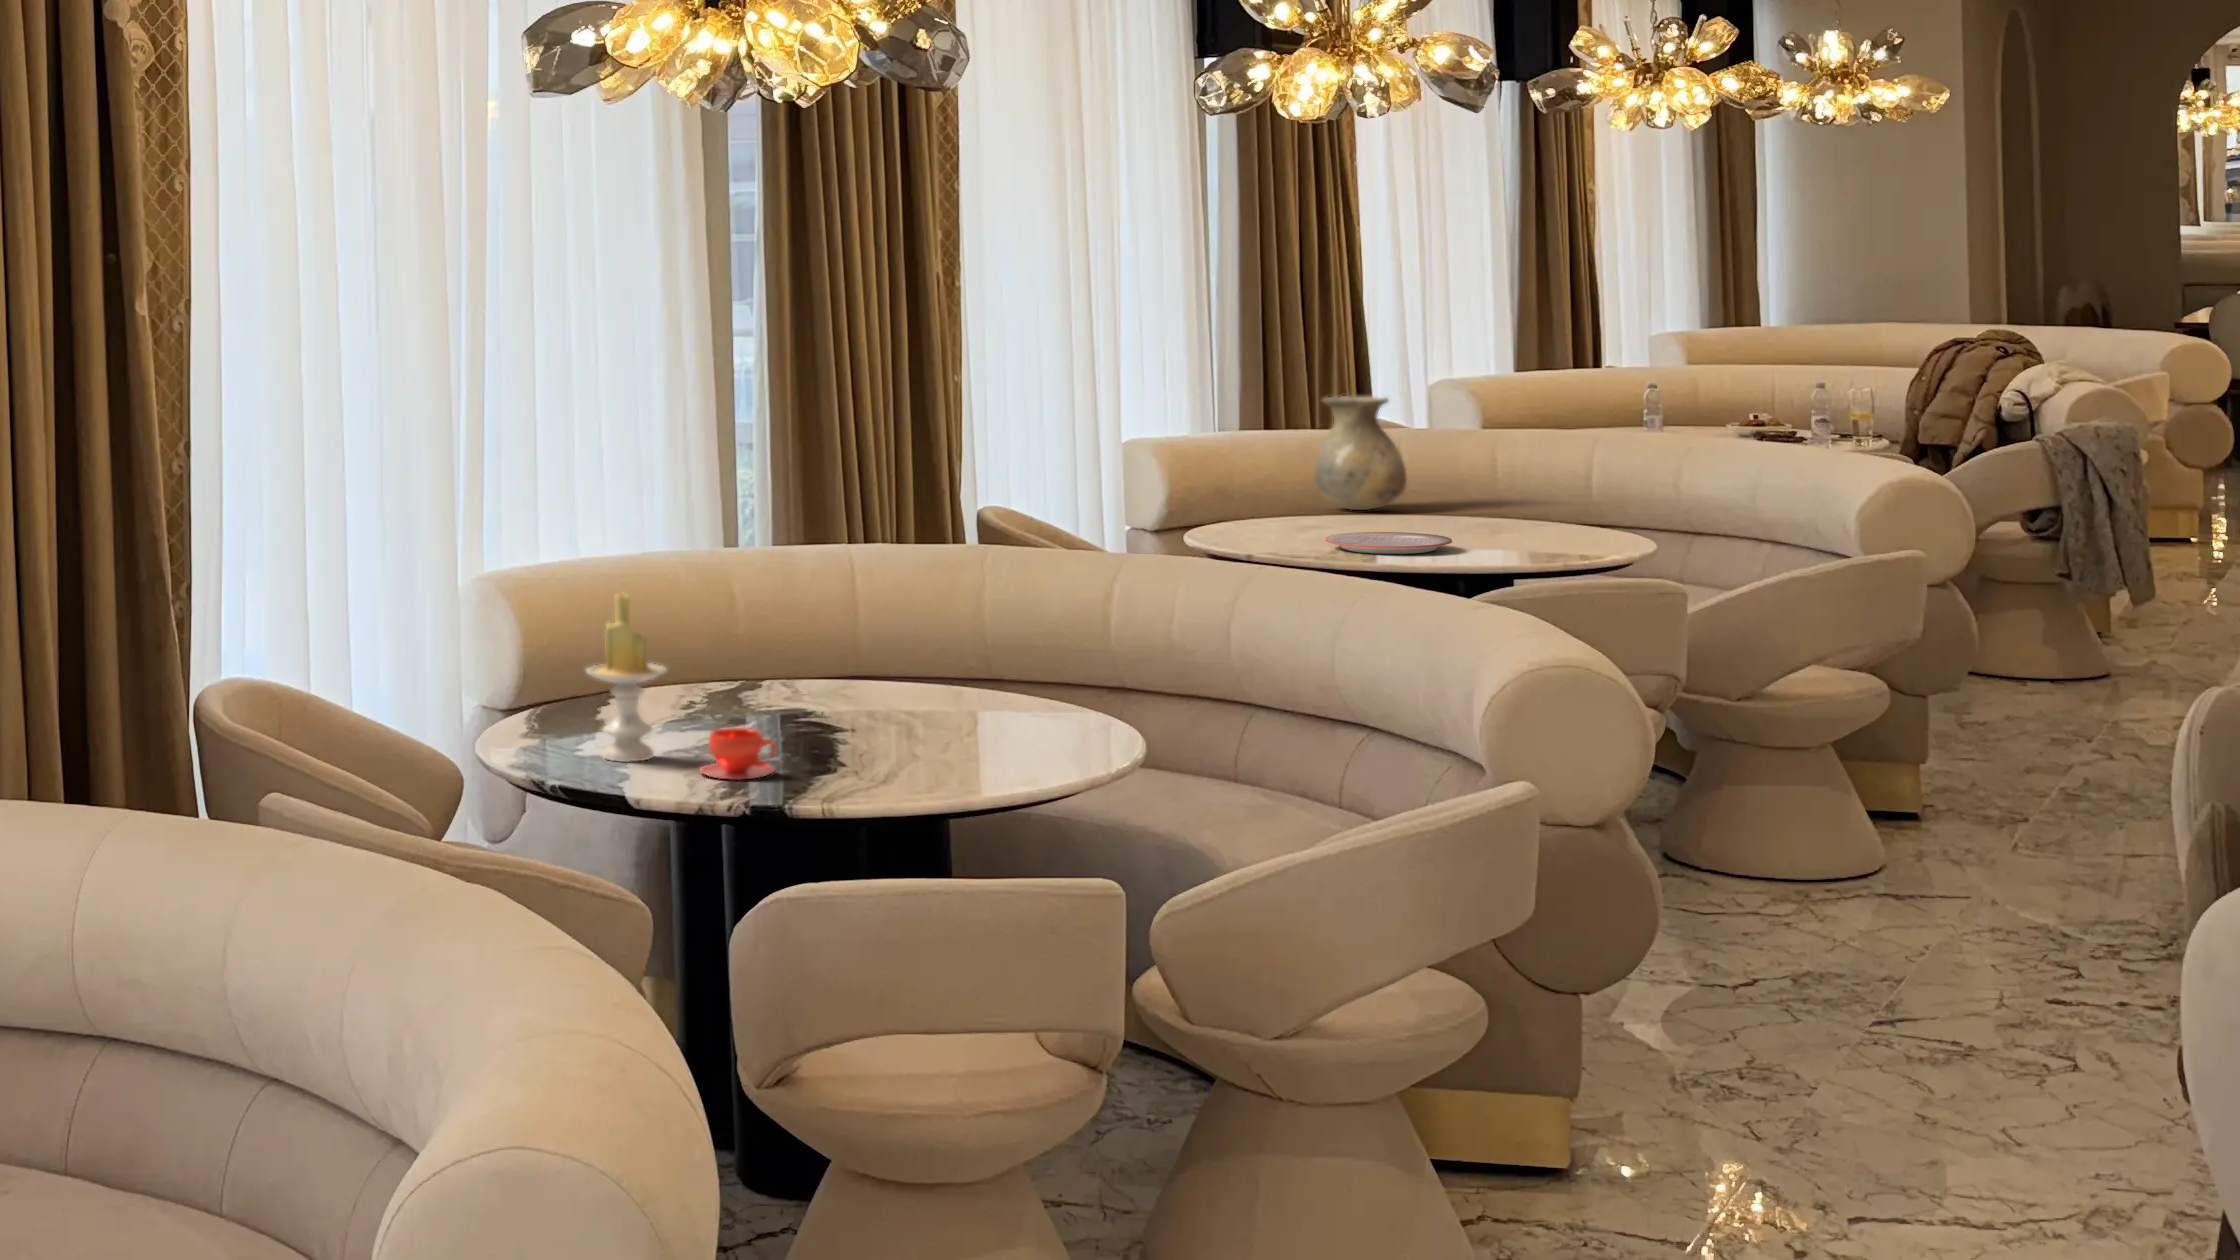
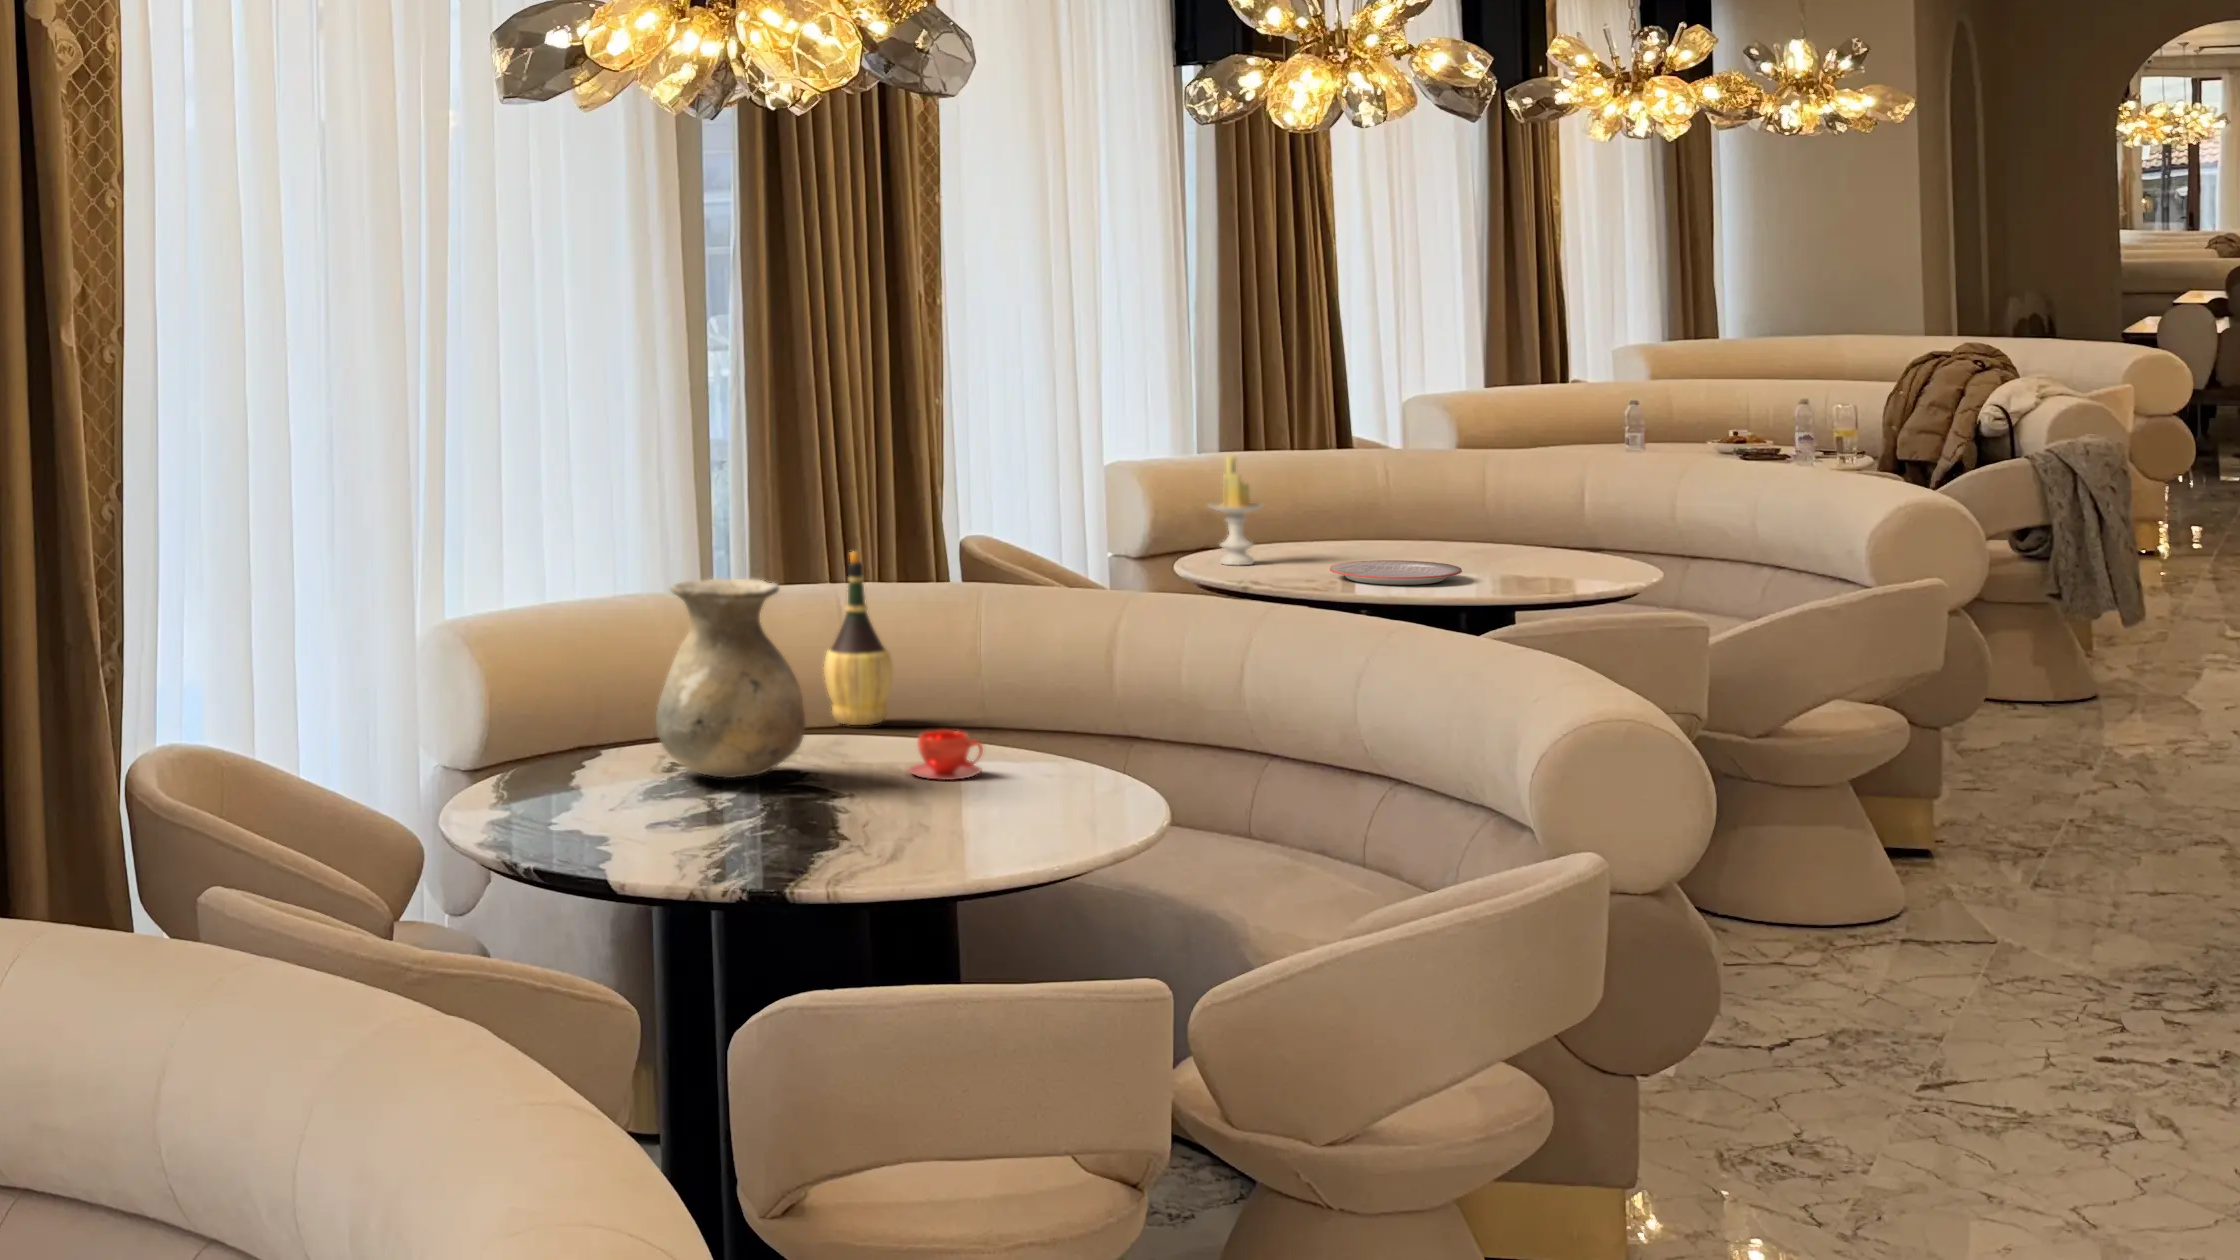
vase: present [1315,396,1407,510] -> present [656,578,806,778]
wine bottle: none [835,512,899,672] -> present [824,552,893,725]
candle: present [586,593,667,762] -> present [1209,455,1262,565]
teacup: present [699,728,776,780] -> present [909,730,983,780]

